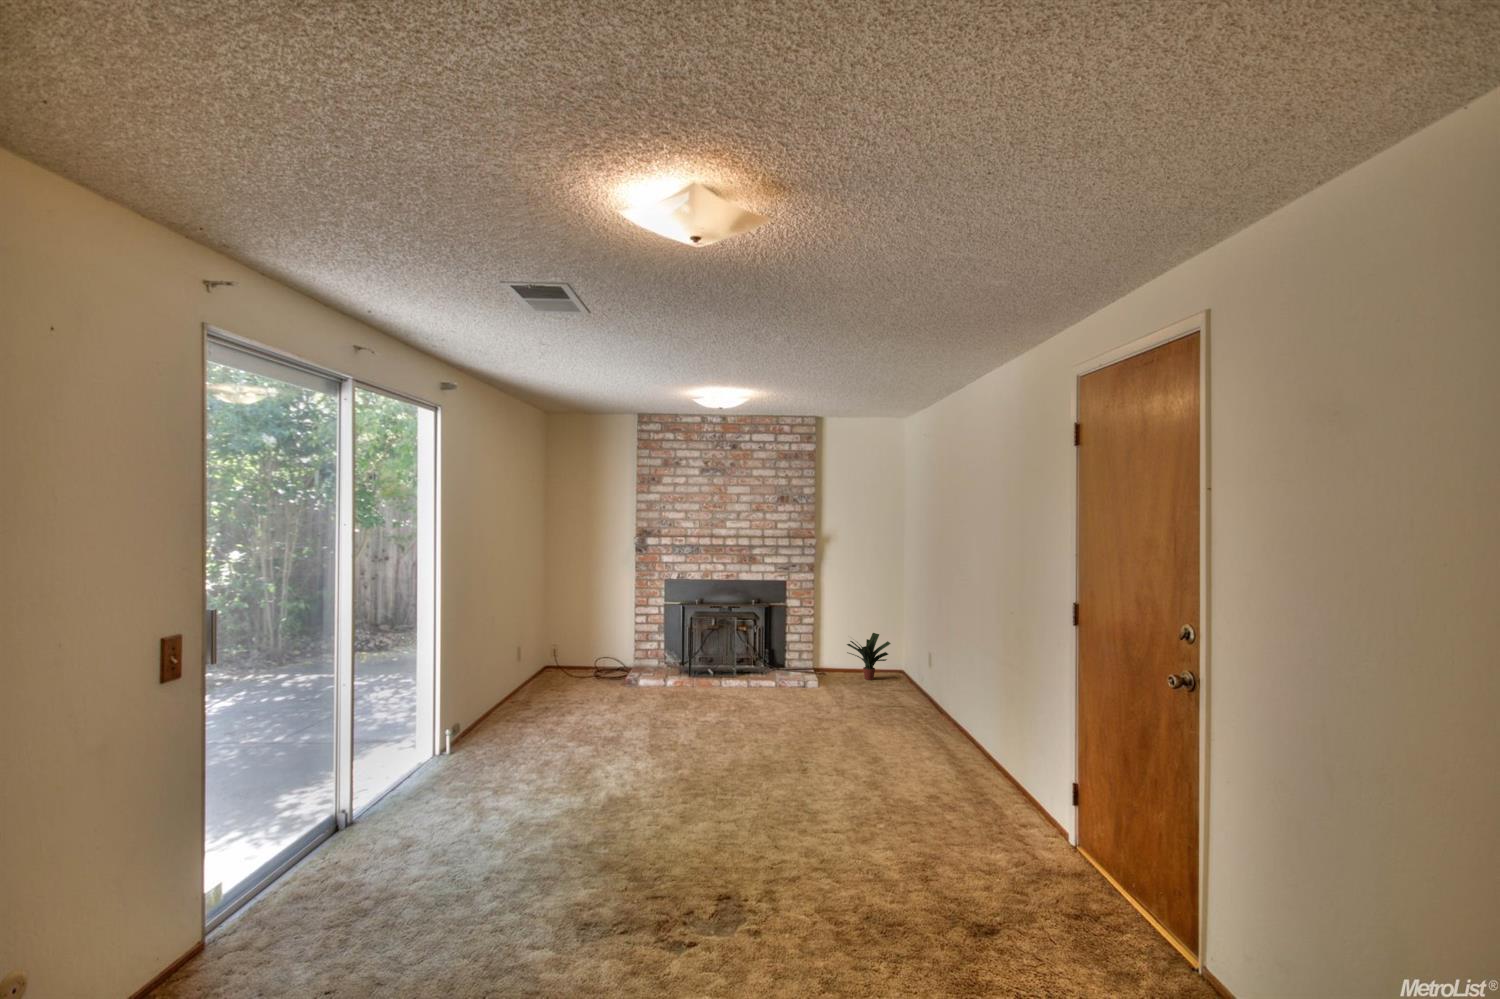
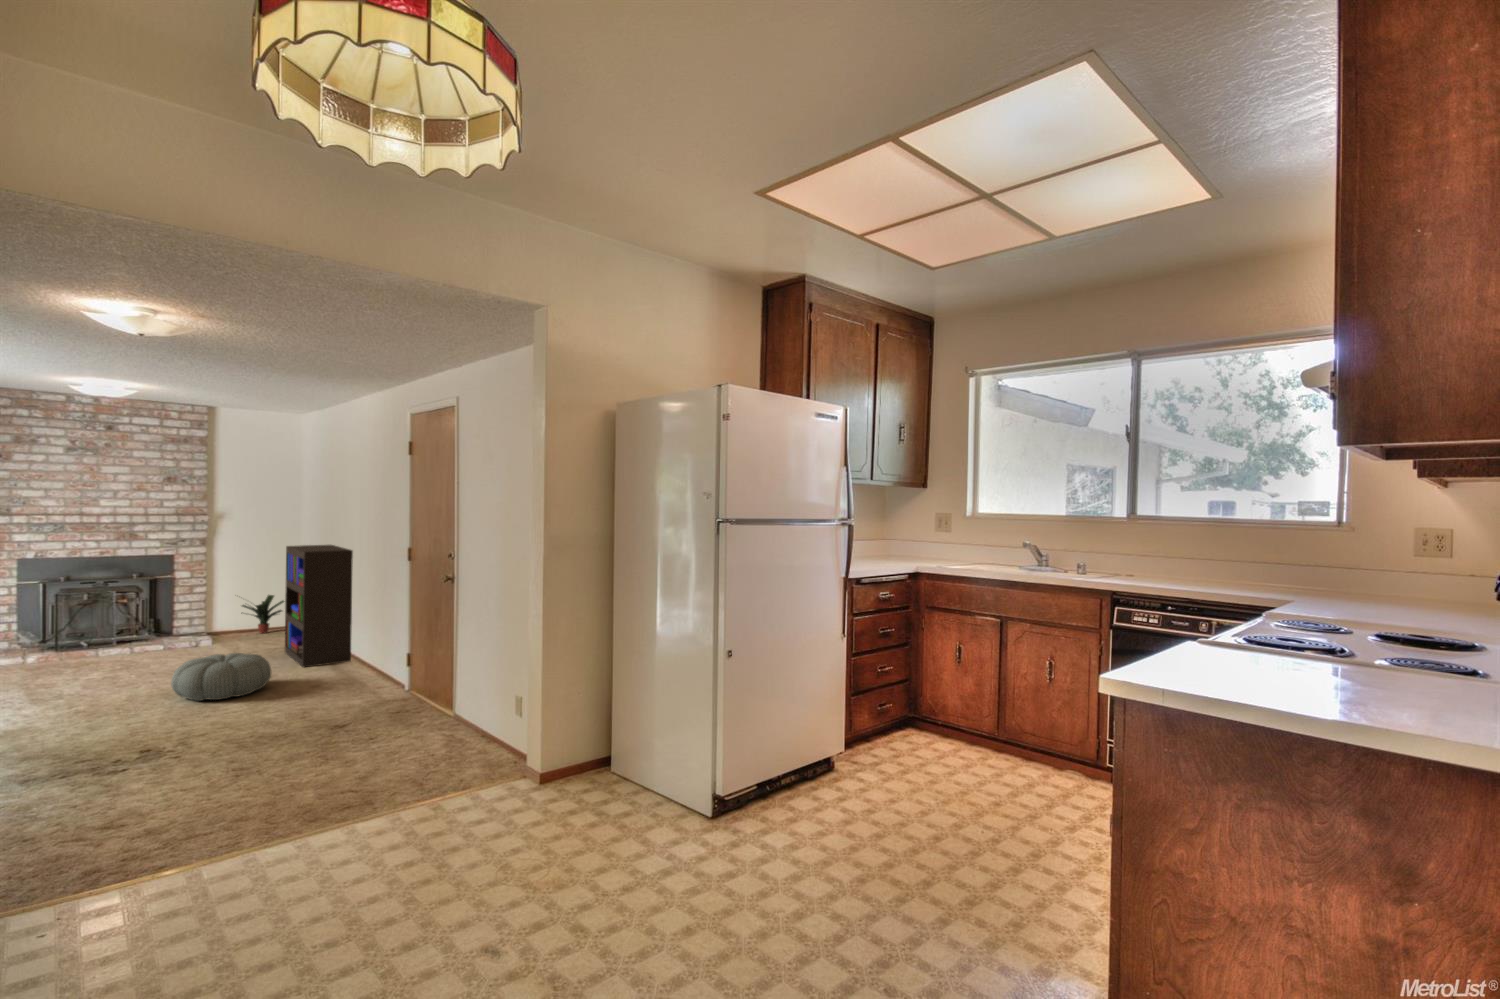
bookshelf: none [899,583,997,775] -> present [285,545,353,667]
pouf: none [771,751,899,845] -> present [171,653,271,701]

